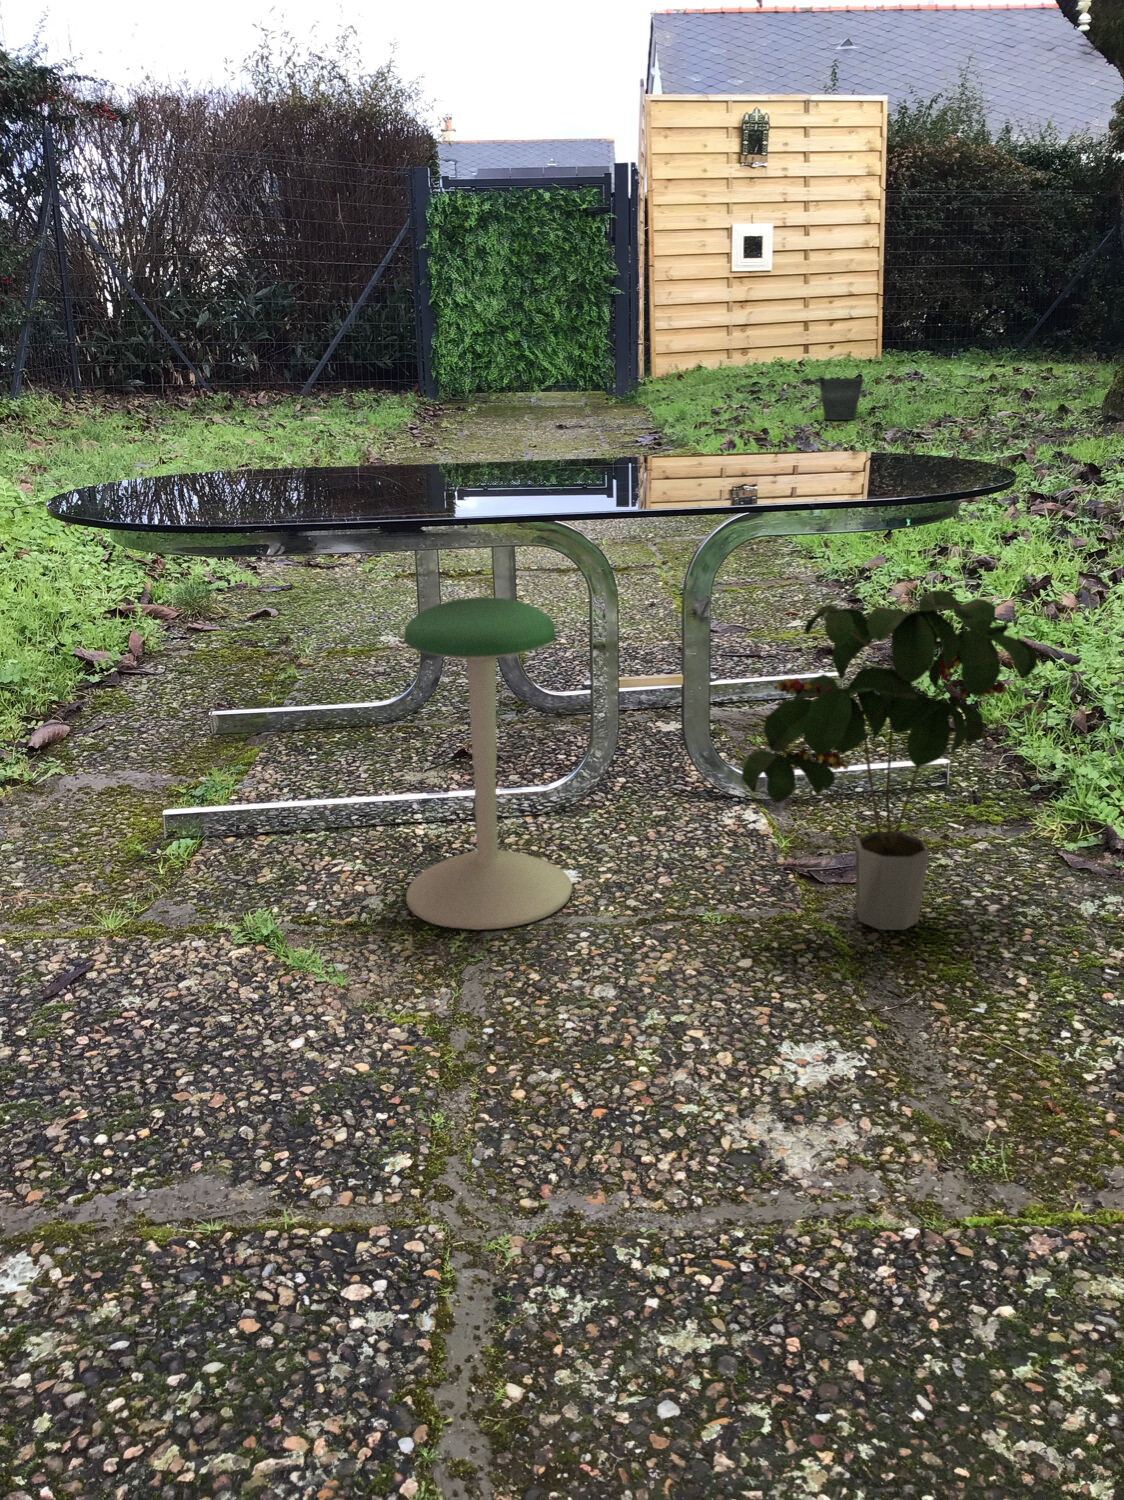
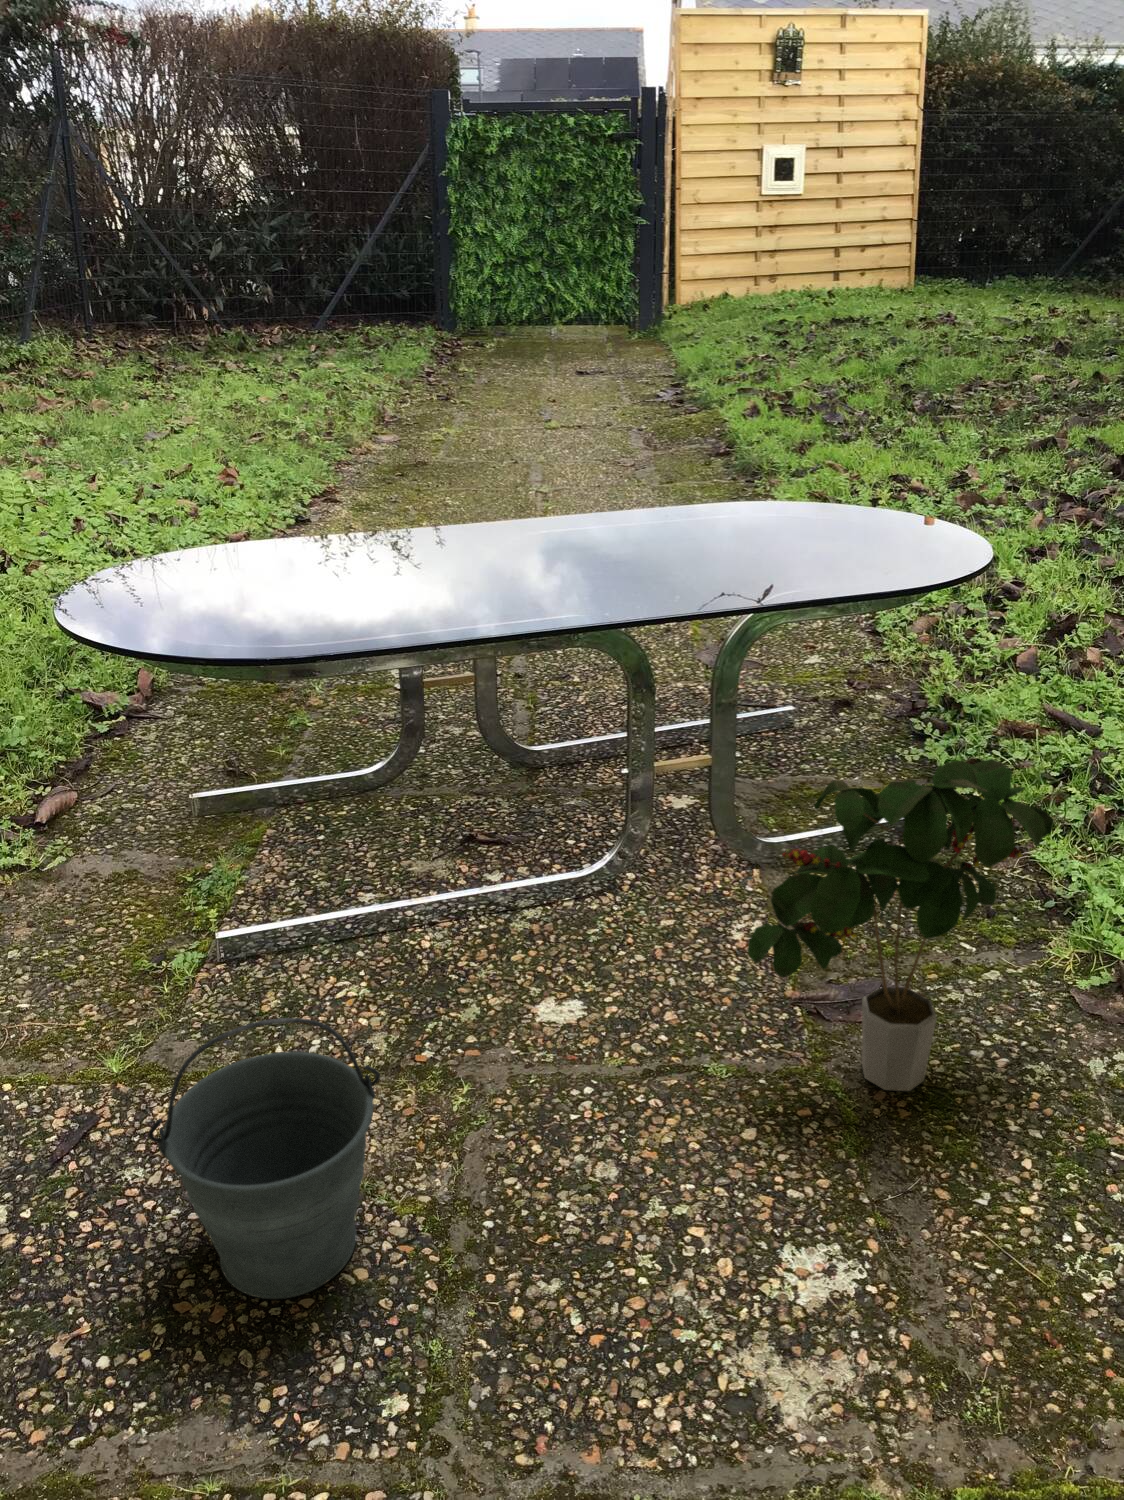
bucket: present [819,359,864,420] -> present [148,1018,380,1299]
stool: present [404,597,572,930] -> none [406,746,577,1082]

